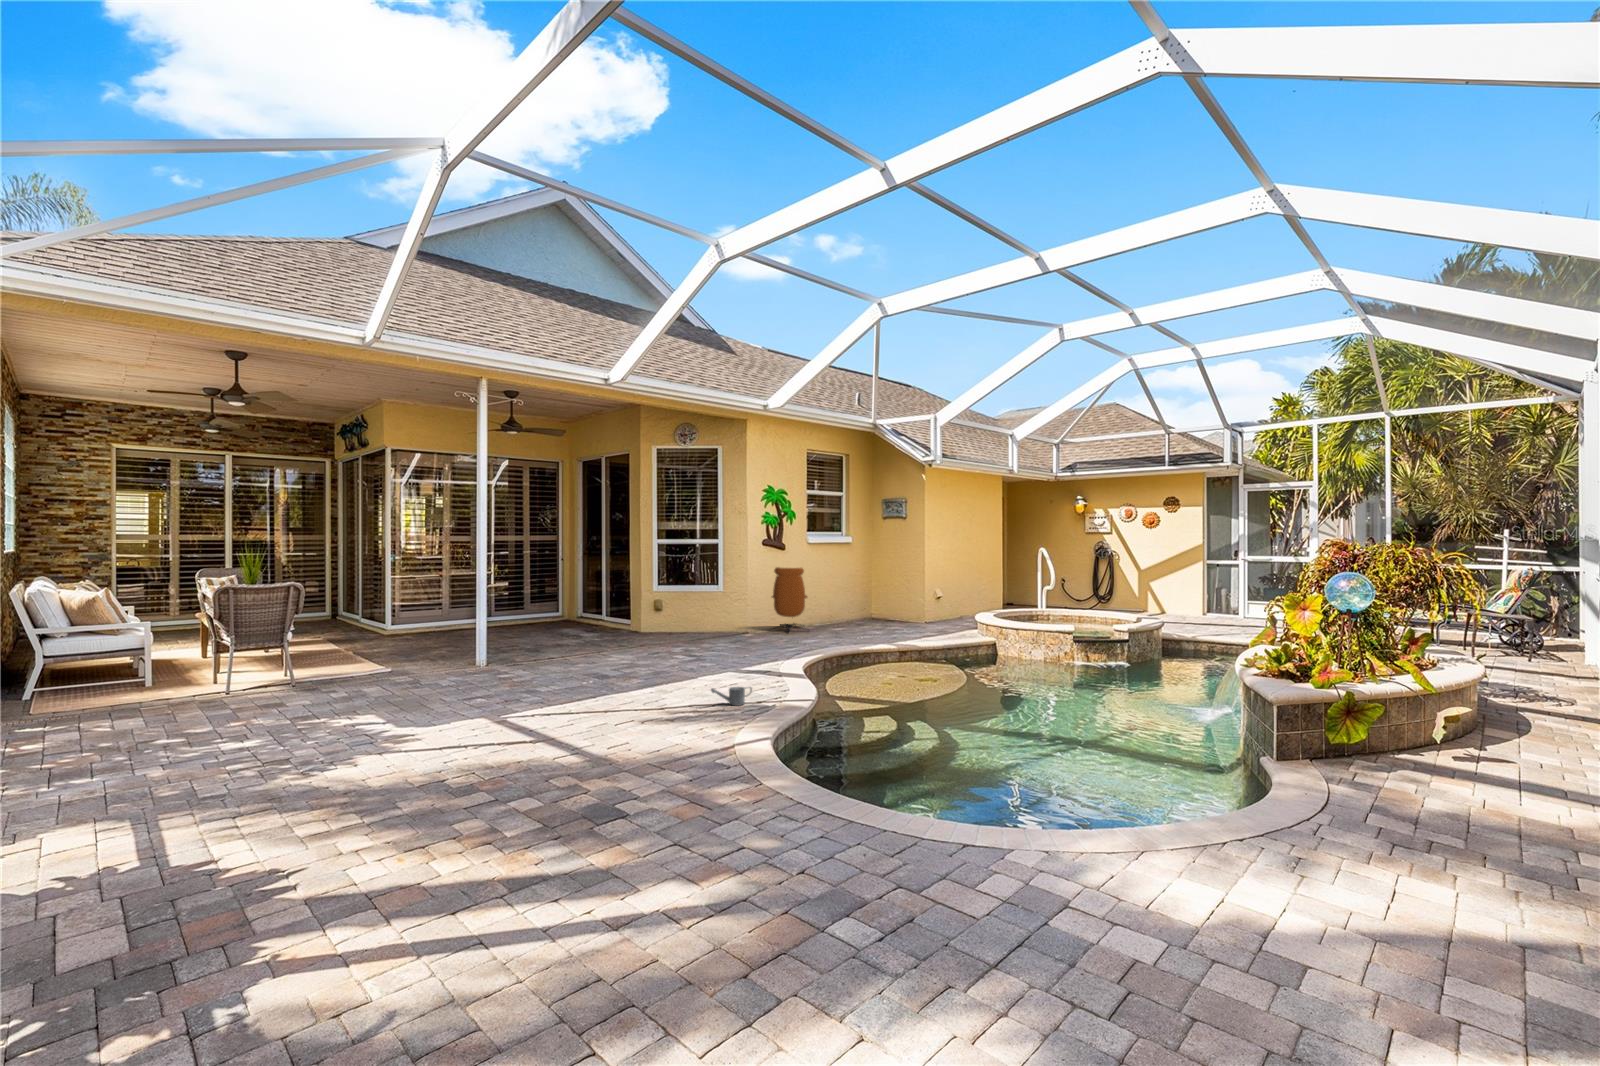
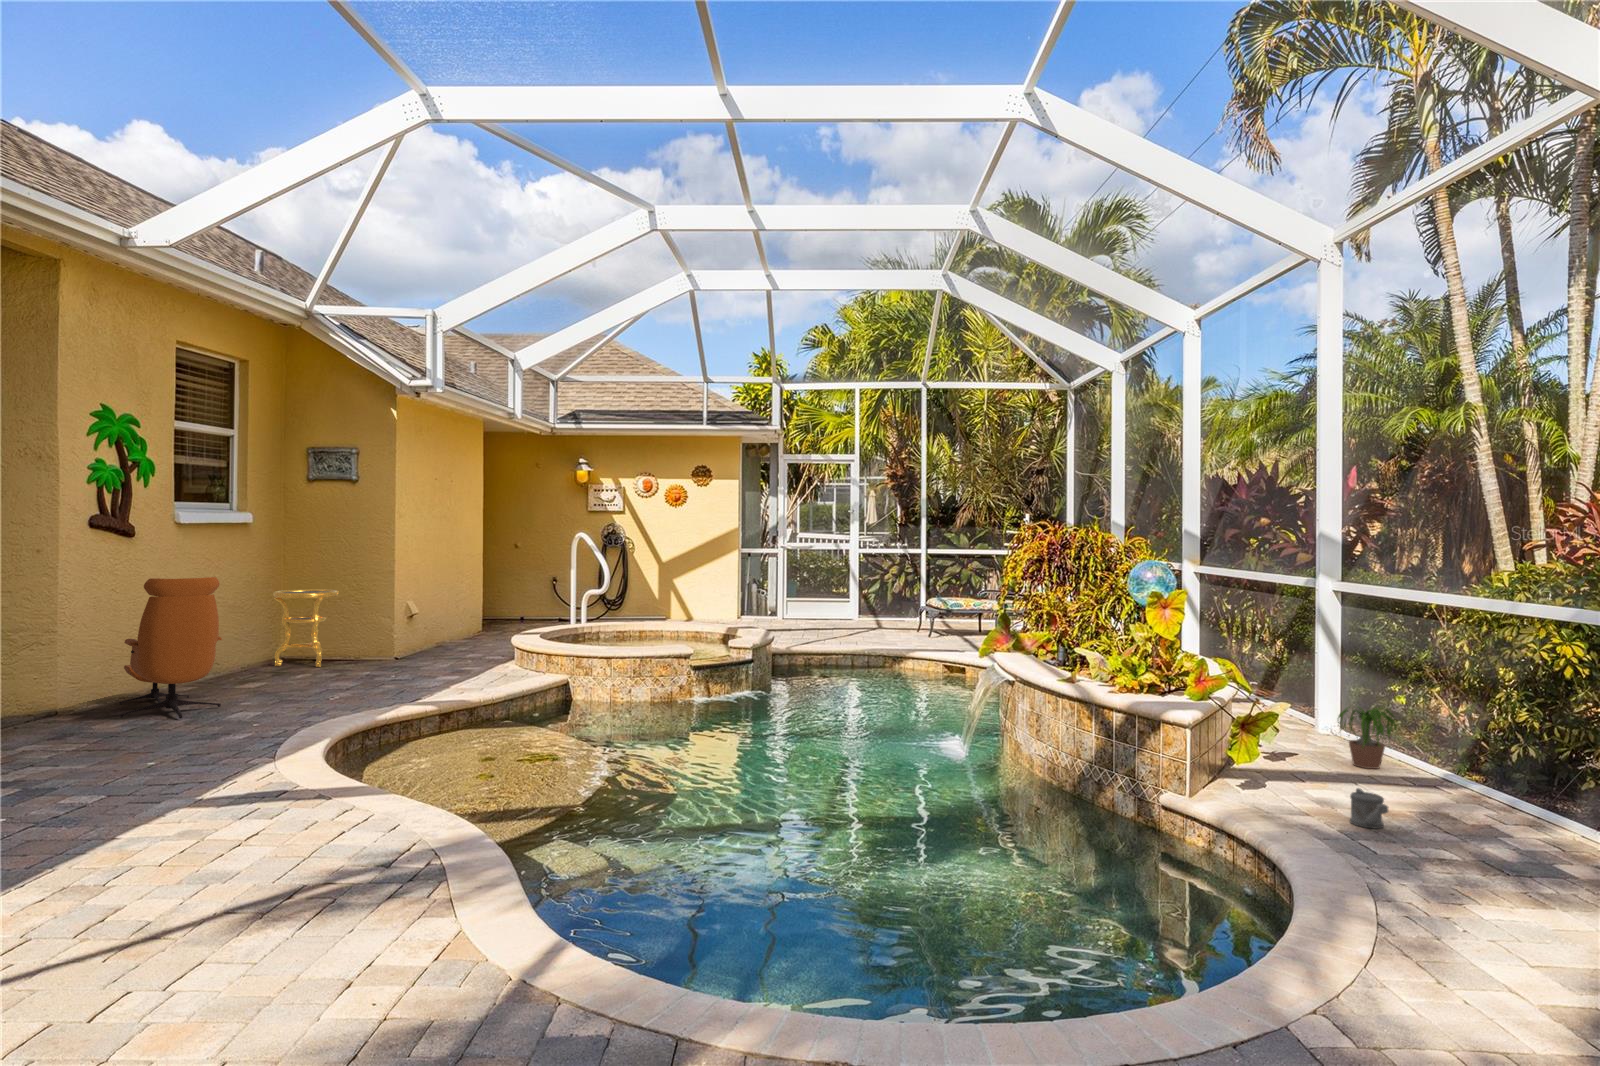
side table: none [858,578,890,620] -> present [272,589,339,667]
watering can: present [711,687,752,706] -> present [1350,788,1388,829]
potted plant: none [1473,710,1554,770] -> present [1338,708,1397,769]

